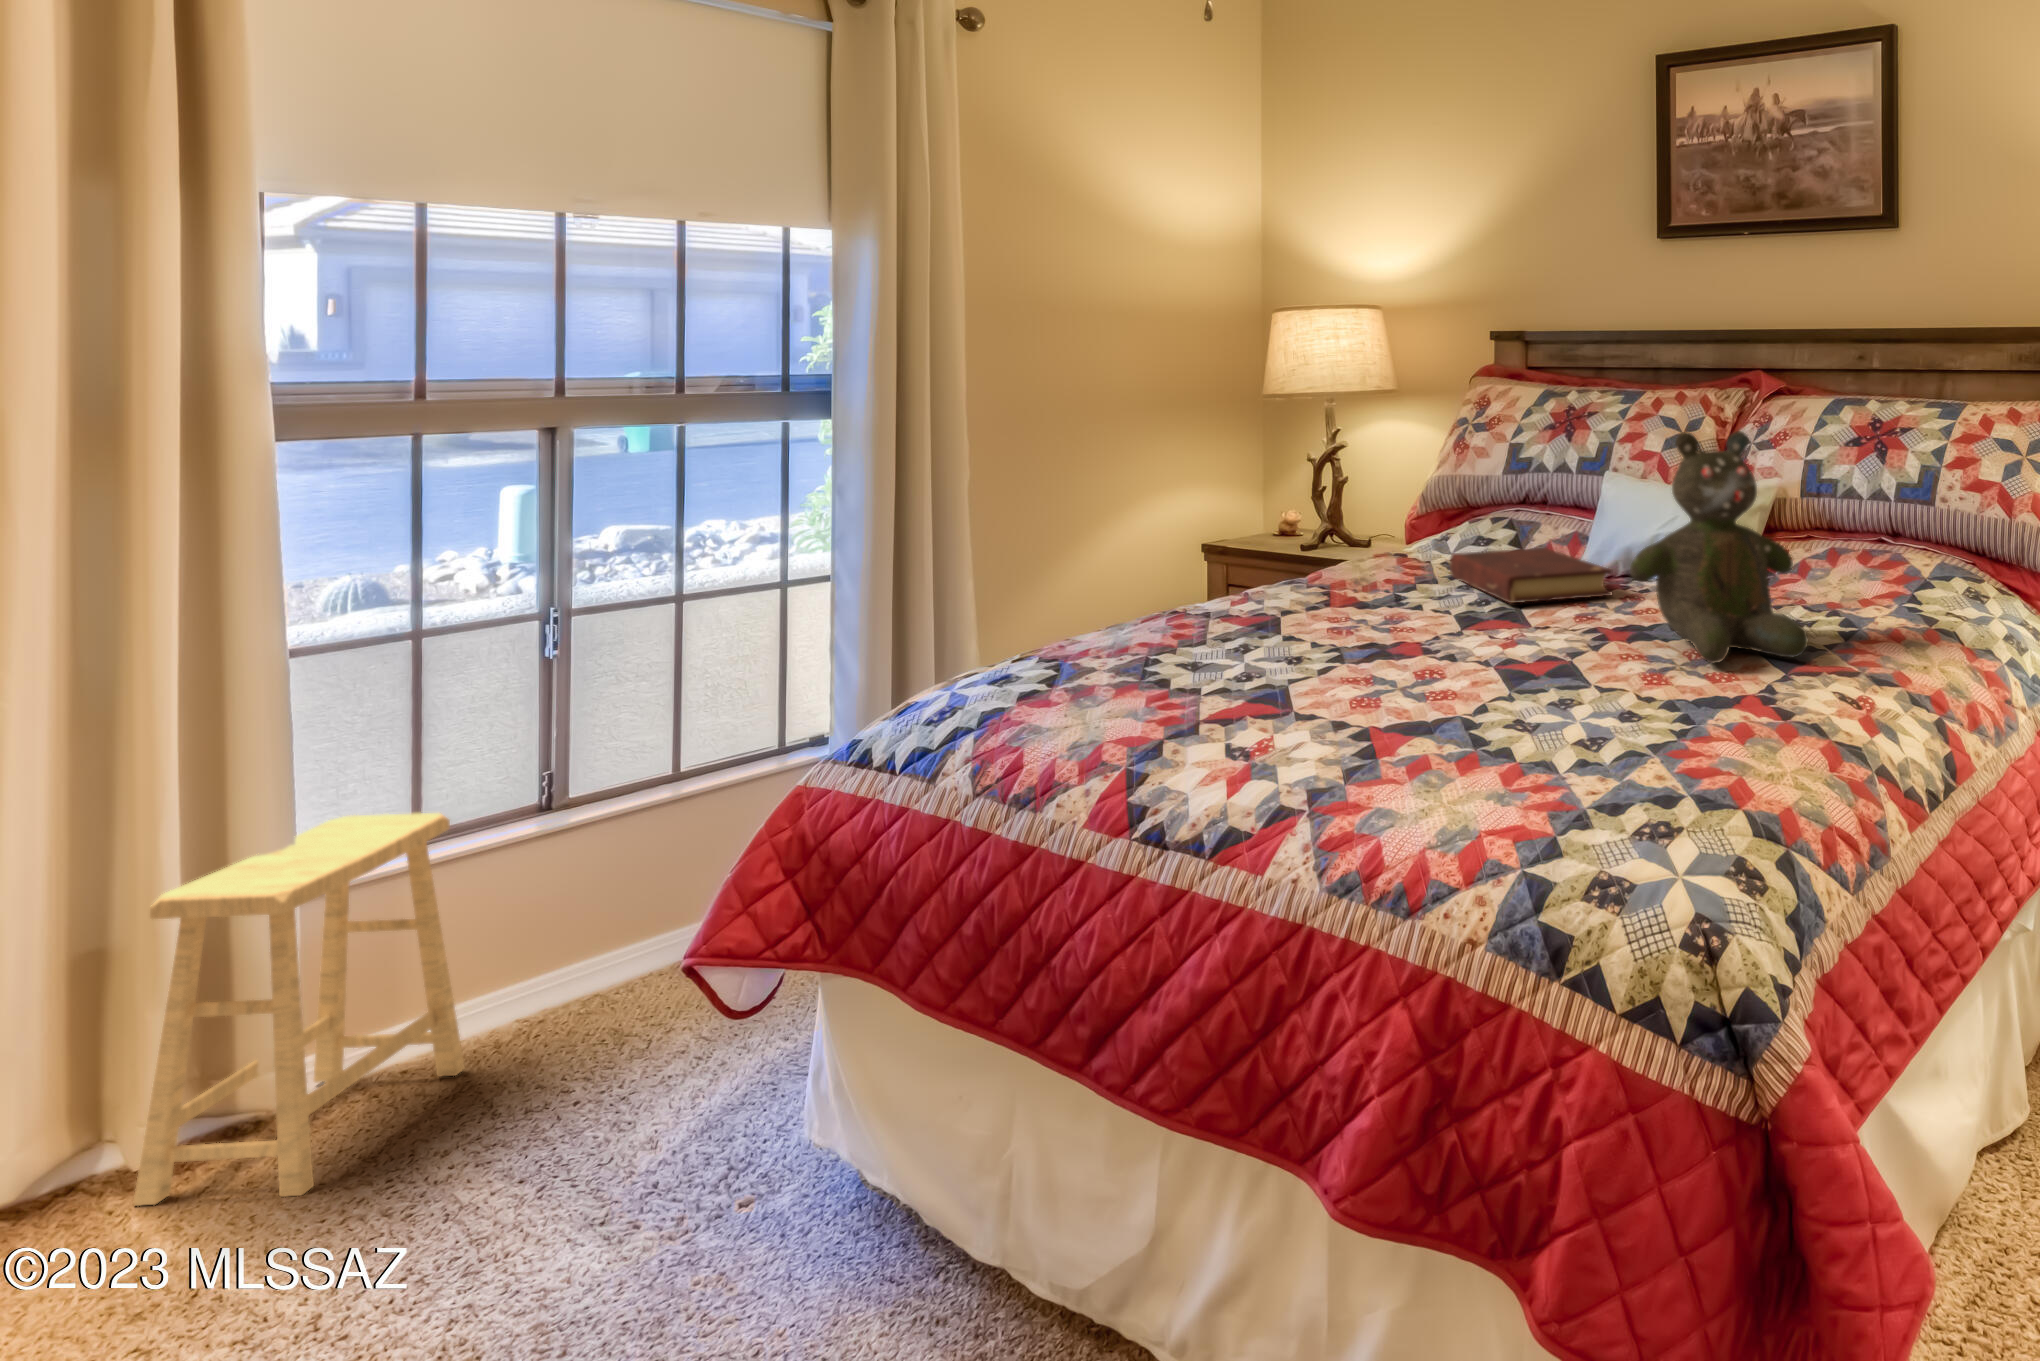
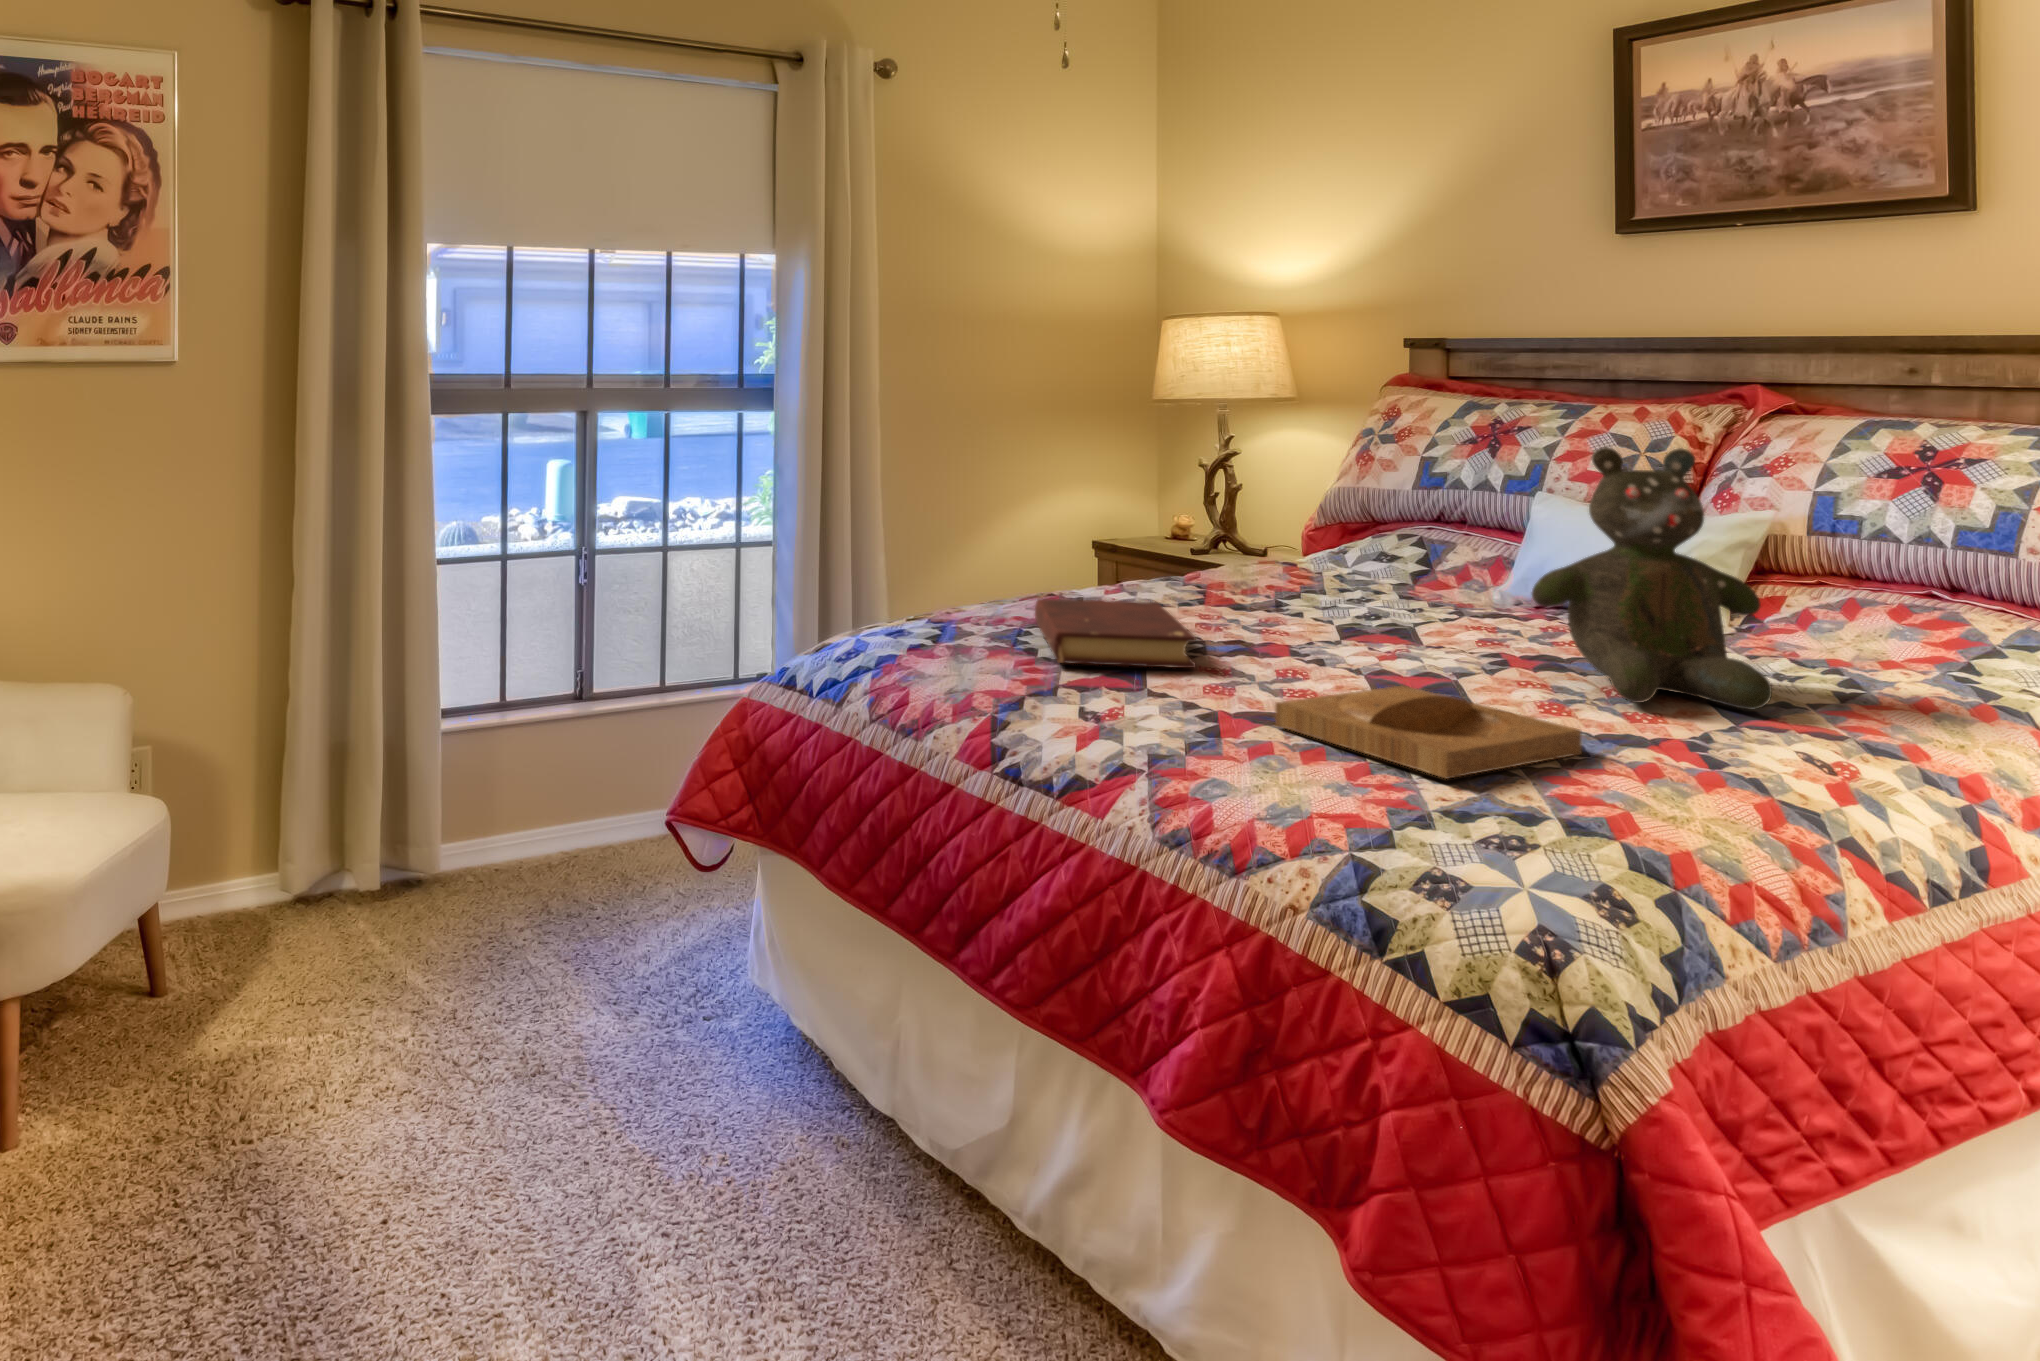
book: present [1450,548,1612,603] -> present [1035,598,1196,668]
tray: none [1428,674,1687,770] -> present [1275,686,1581,778]
footstool: present [134,813,465,1206] -> none [370,682,539,932]

